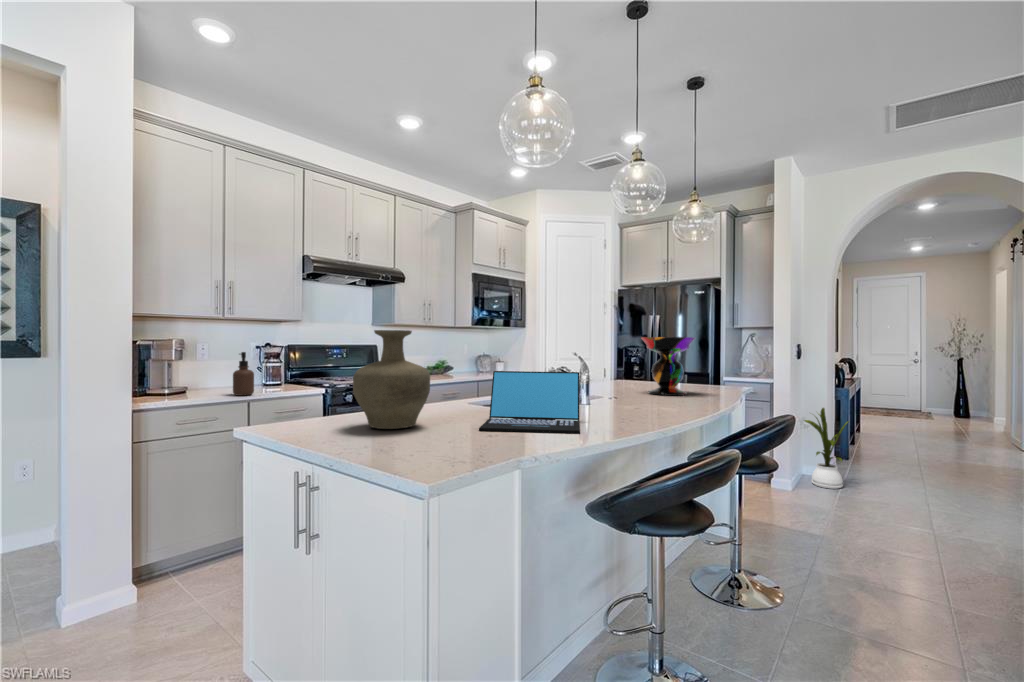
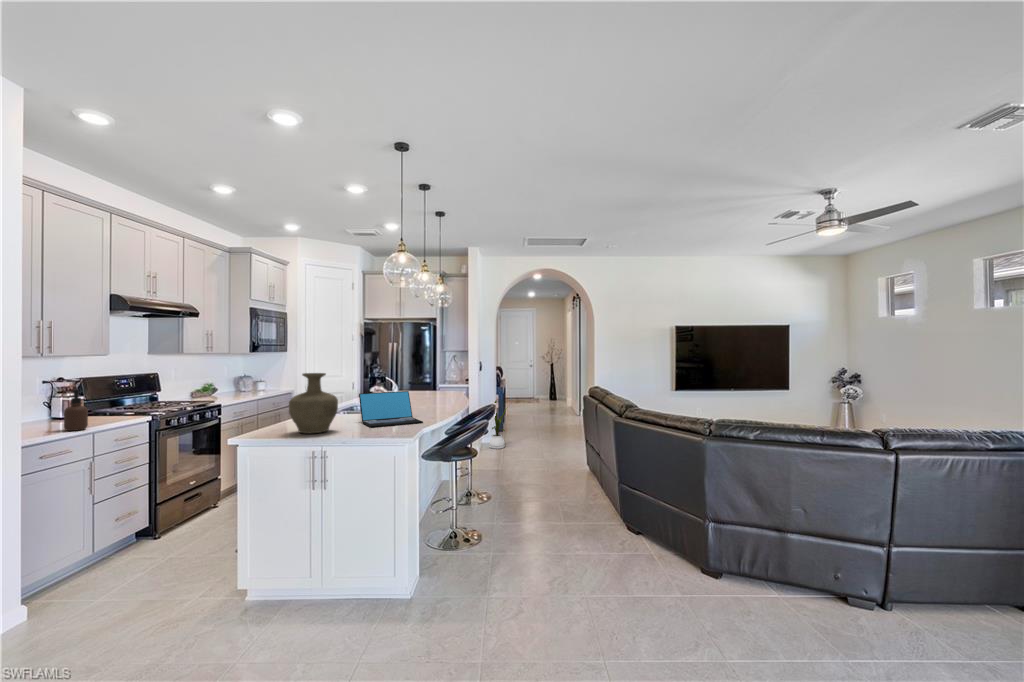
decorative bowl: present [641,337,695,396] -> none [408,363,442,400]

